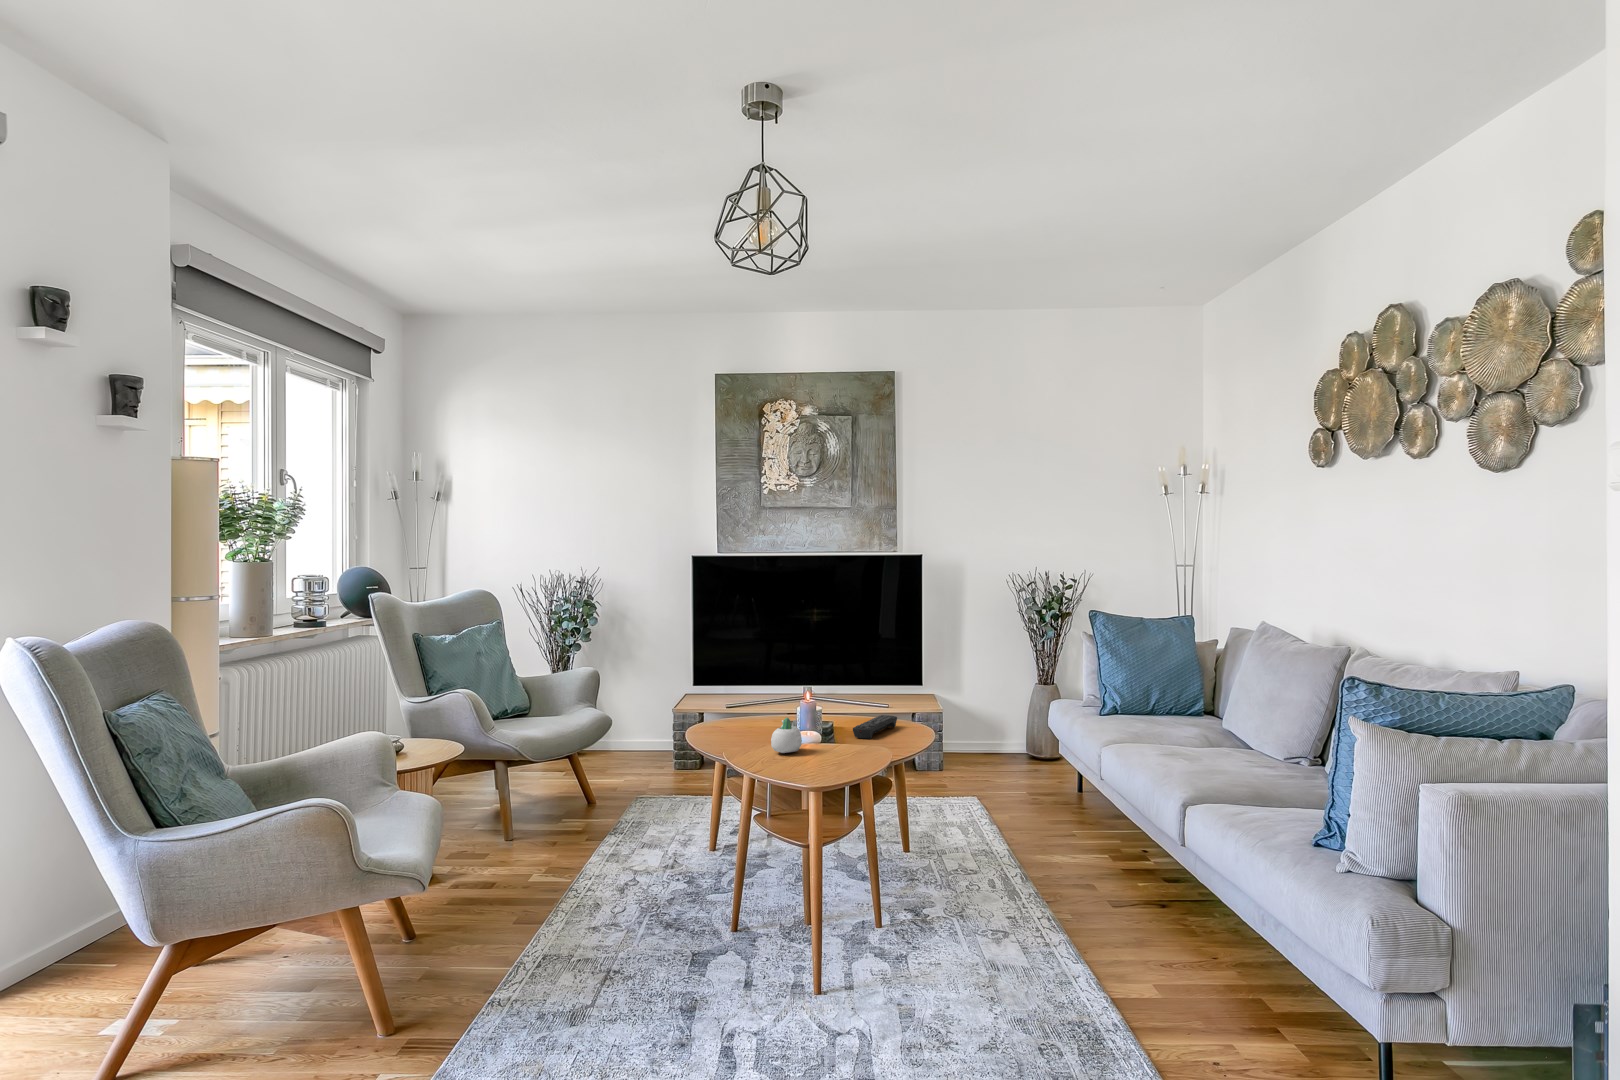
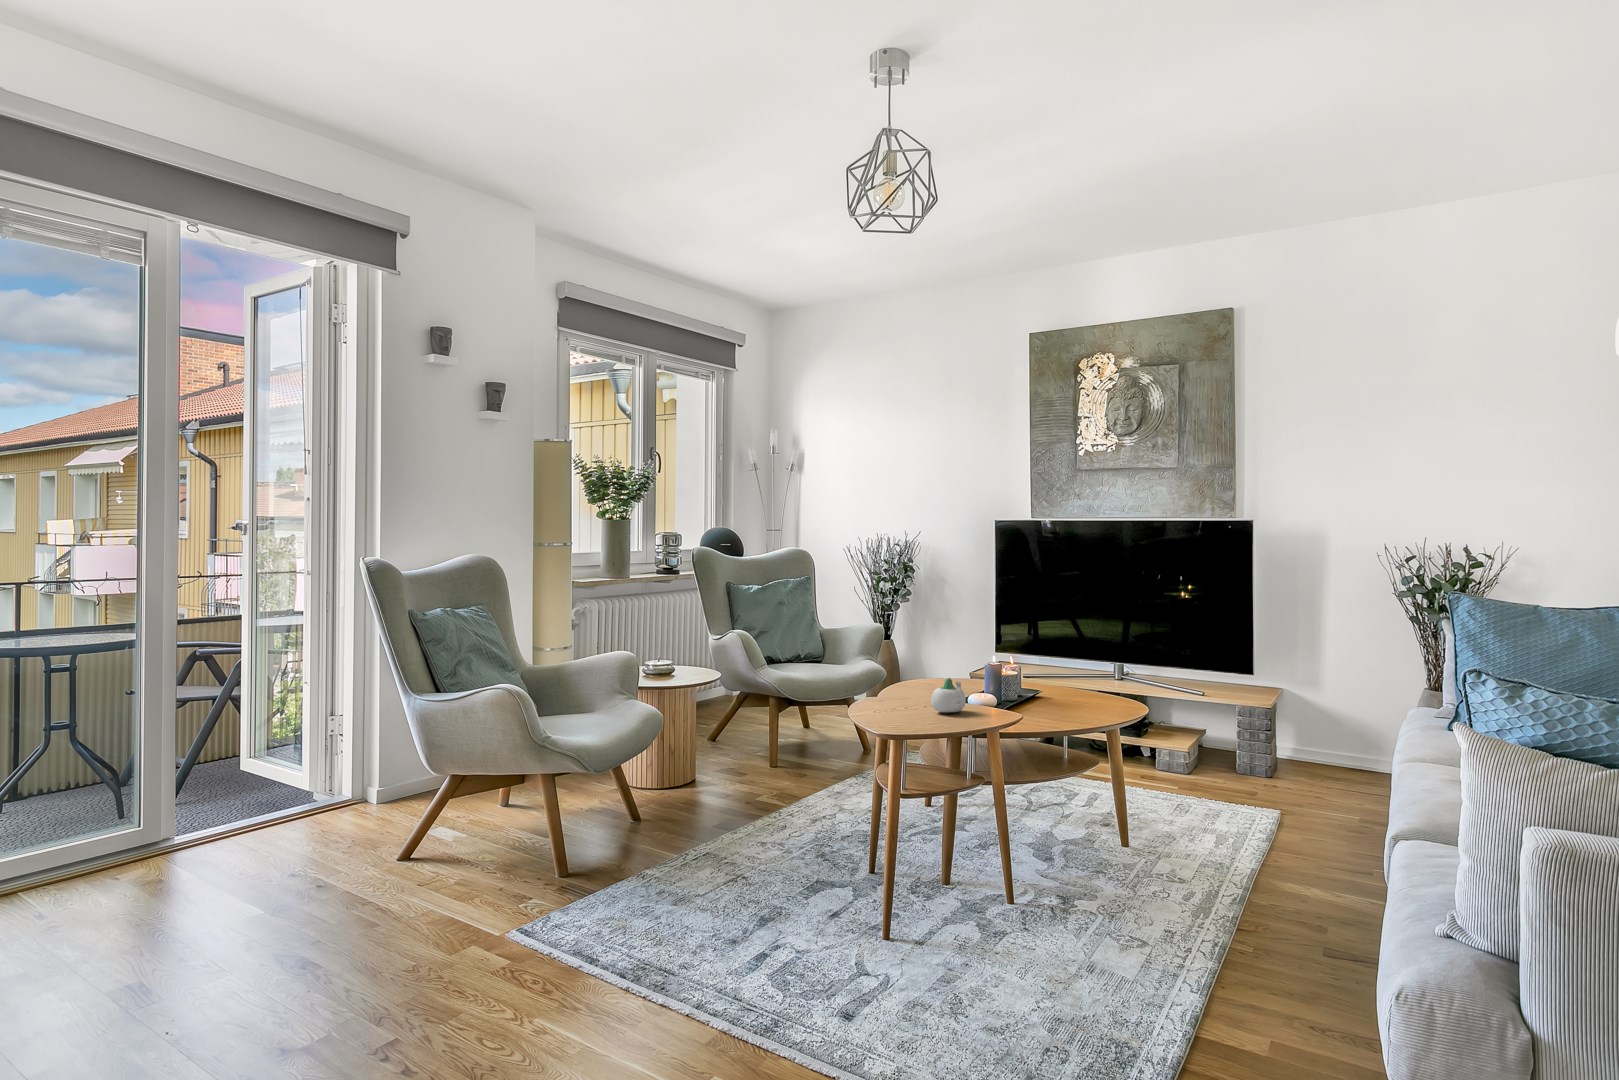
remote control: present [853,715,897,739] -> none [1037,690,1106,712]

